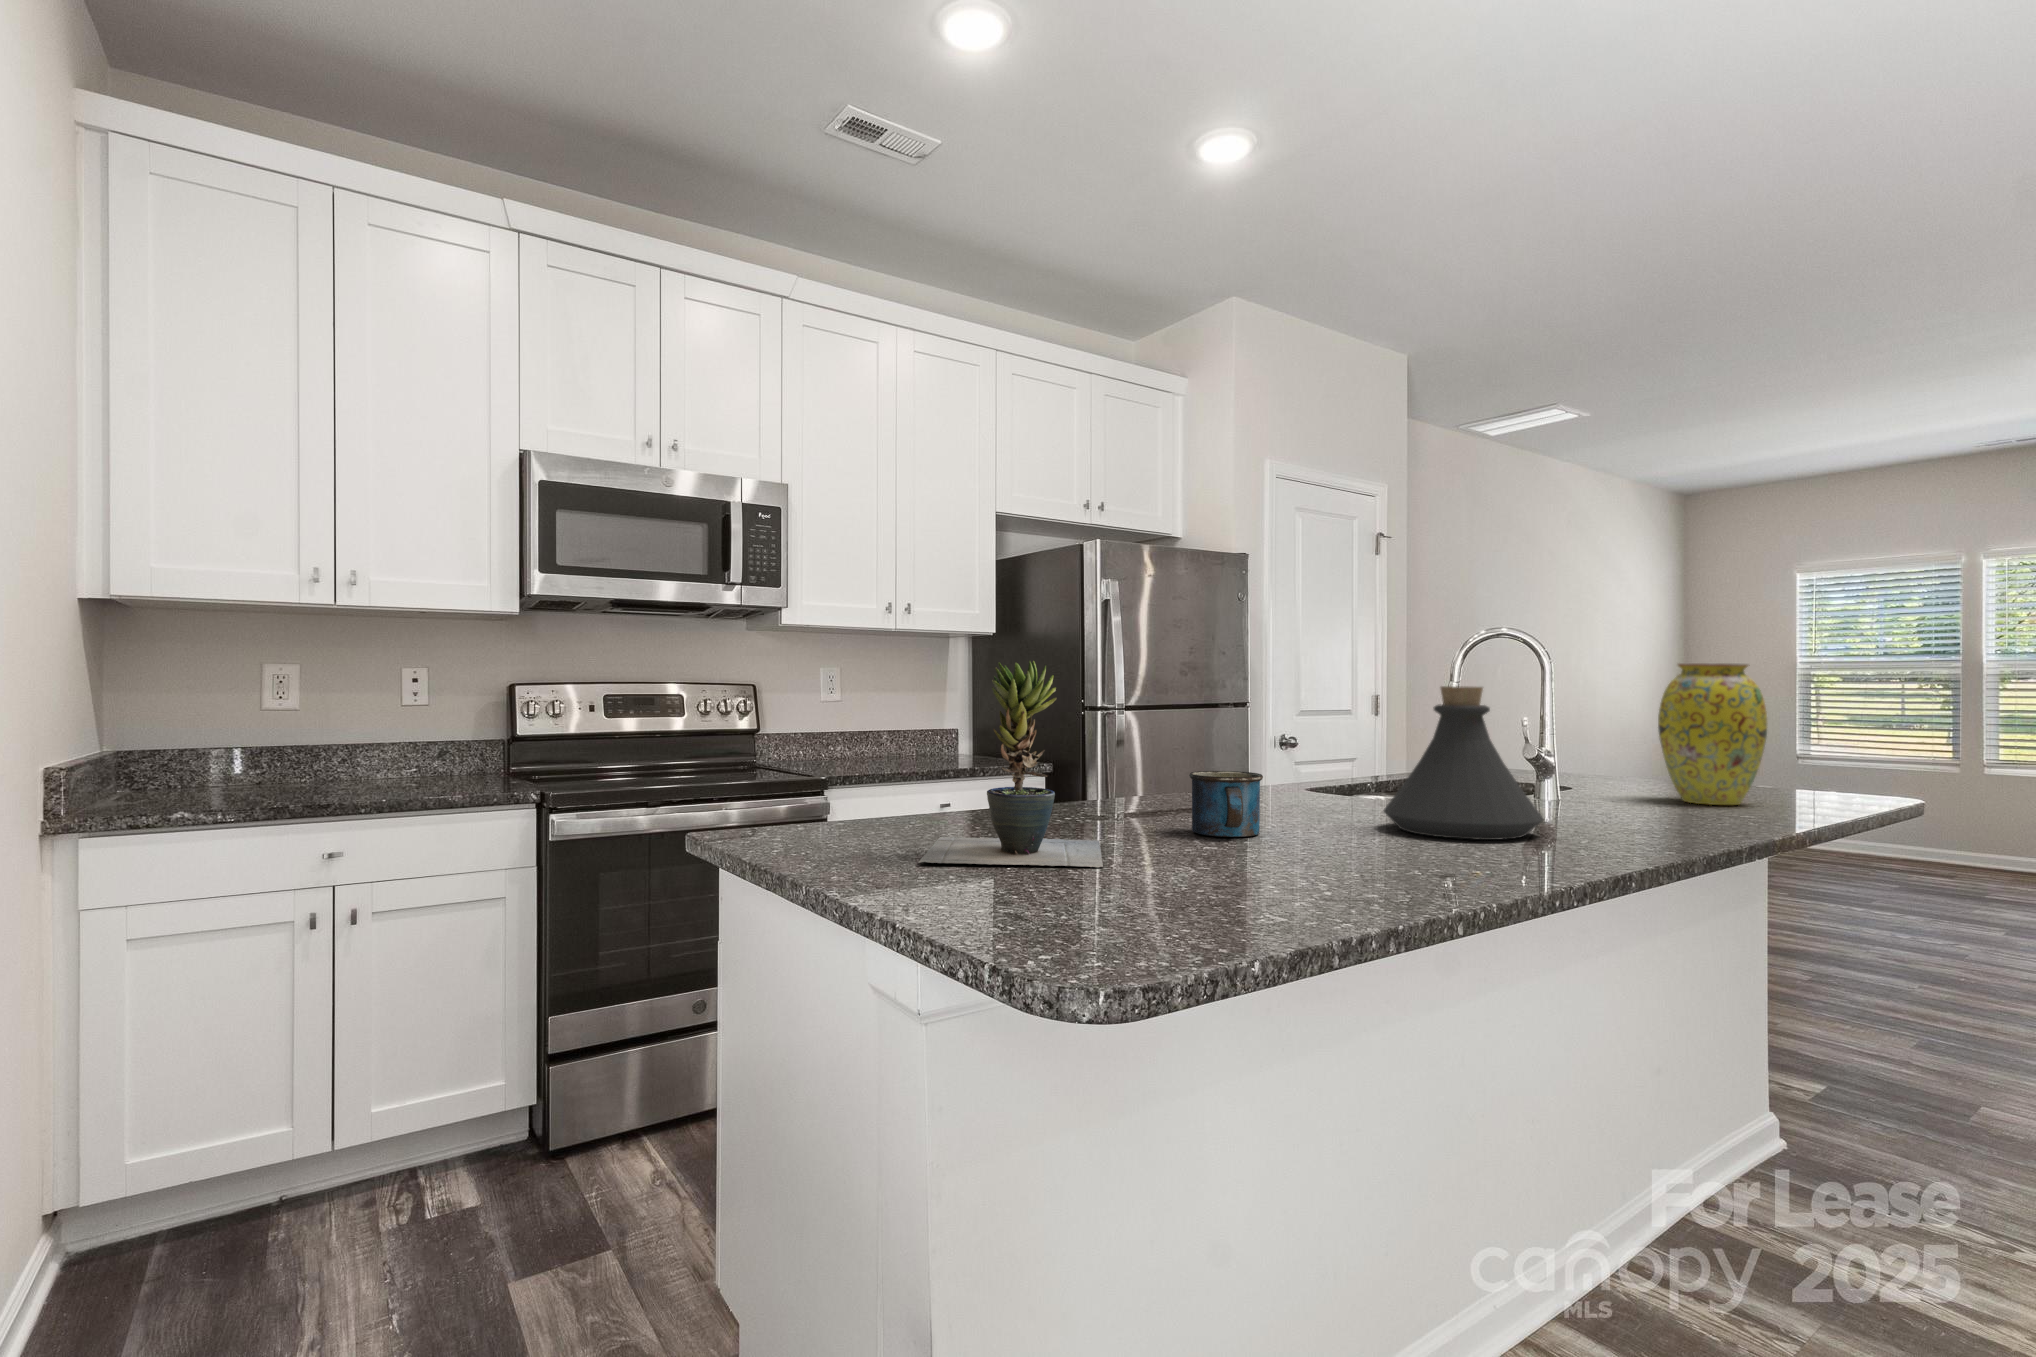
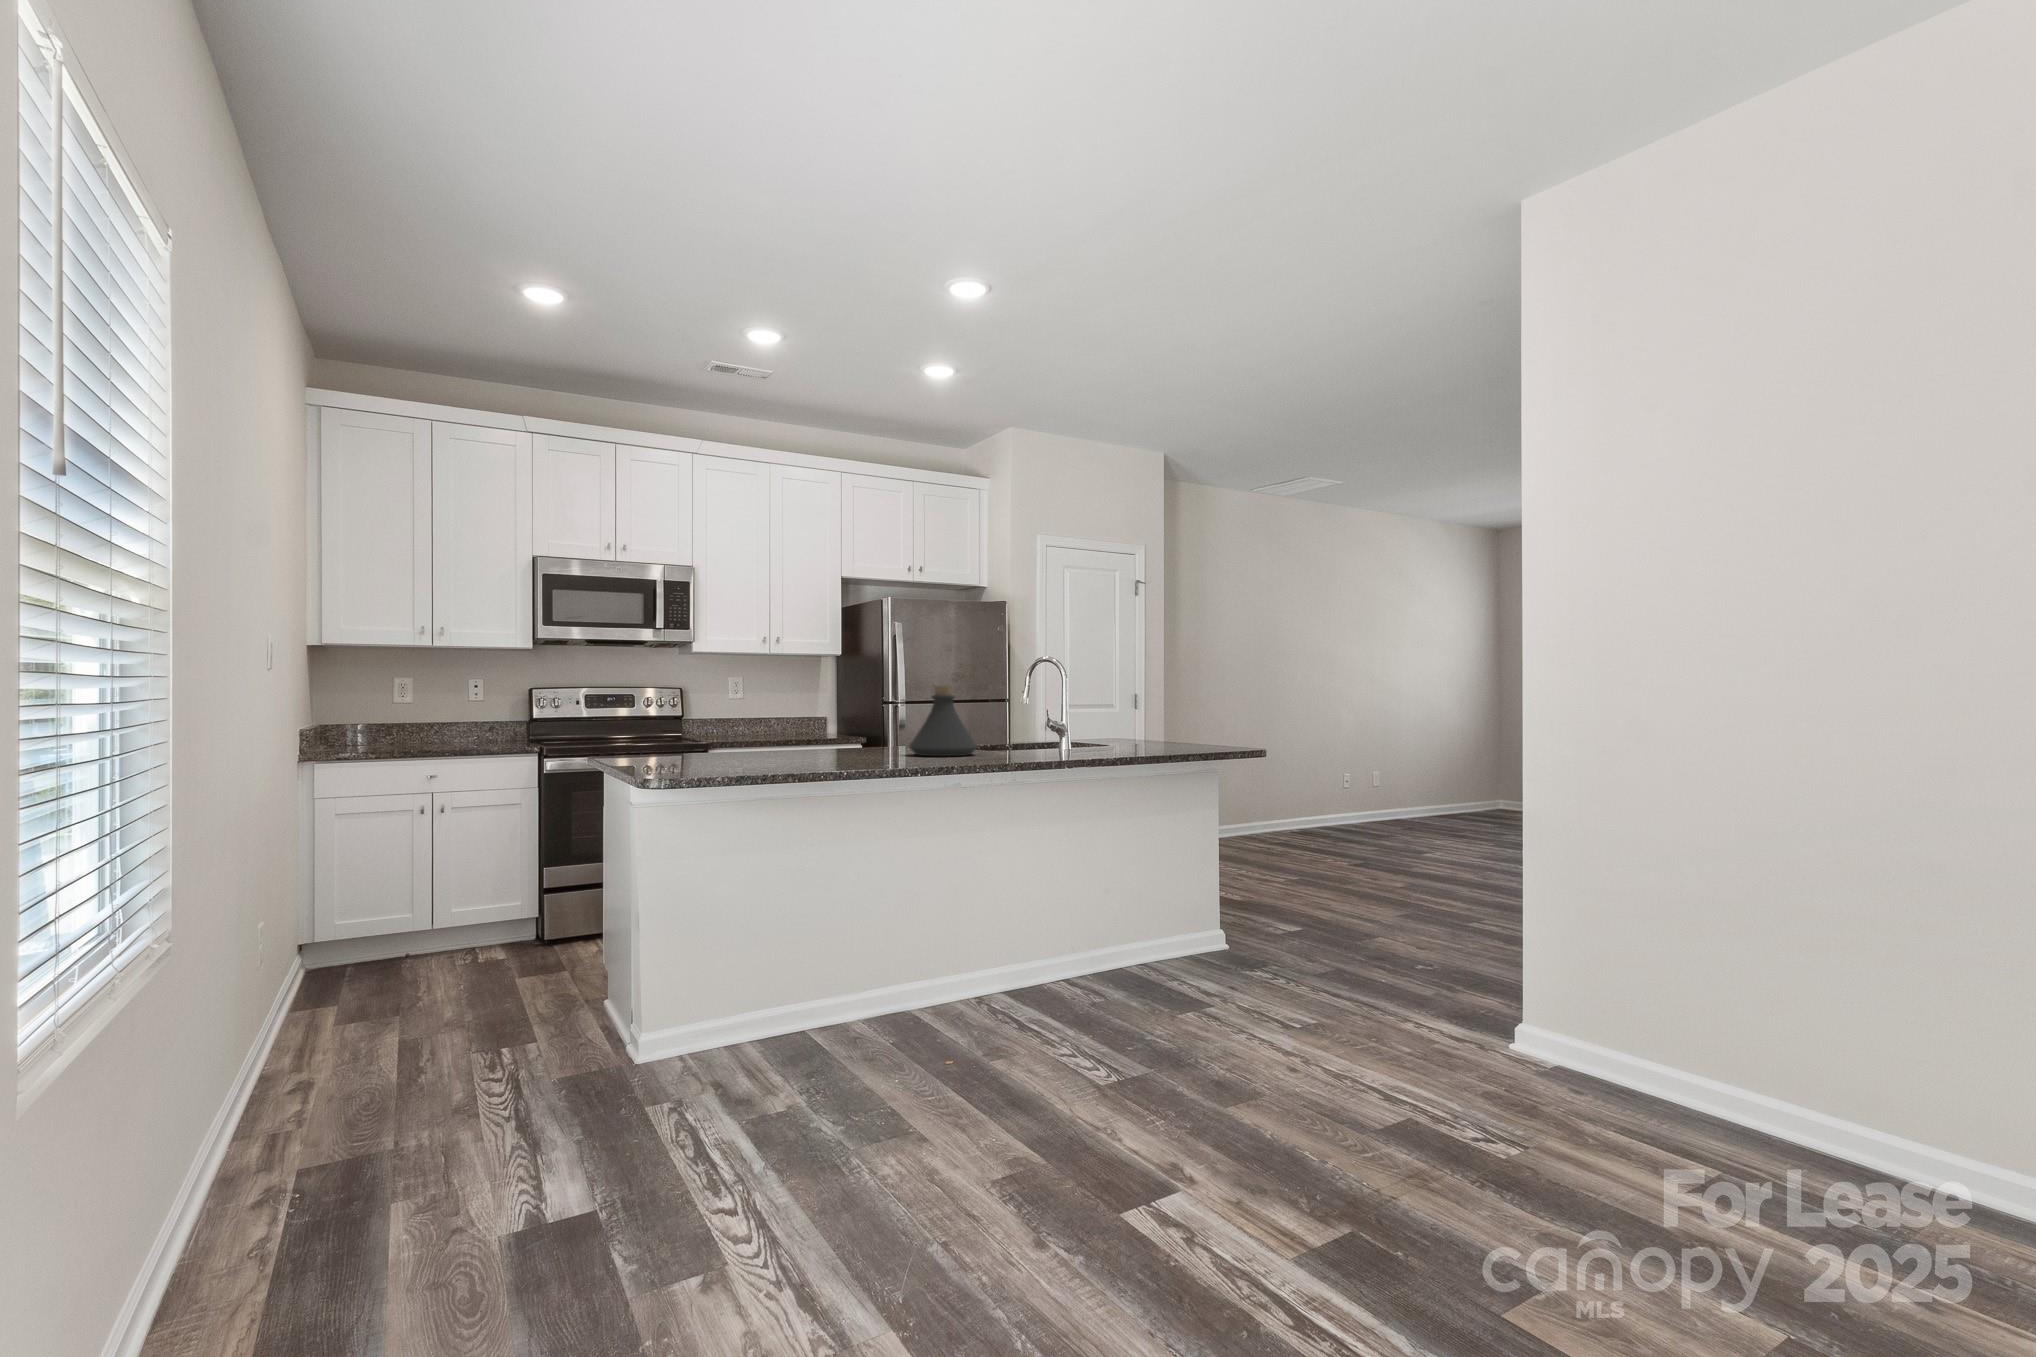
potted plant: present [919,661,1103,868] -> none [663,676,762,761]
vase: present [1658,663,1767,805] -> none [1115,673,1163,749]
mug: present [1189,771,1263,837] -> none [814,727,848,756]

